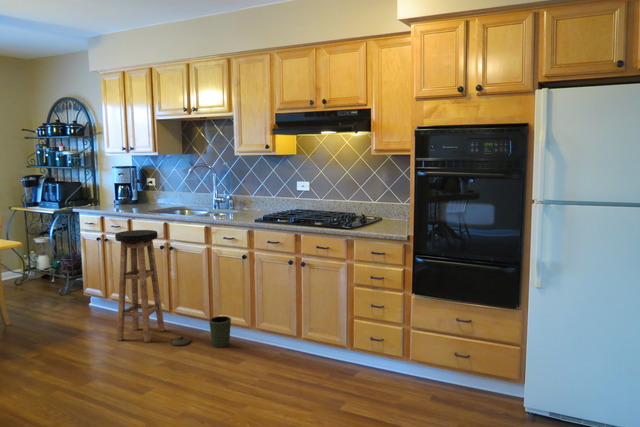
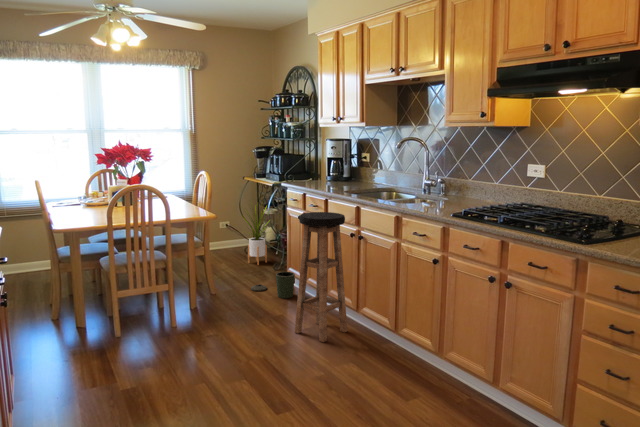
house plant: none [14,228,54,293] -> present [243,205,270,265]
trash can: present [171,316,231,347] -> present [251,272,295,298]

